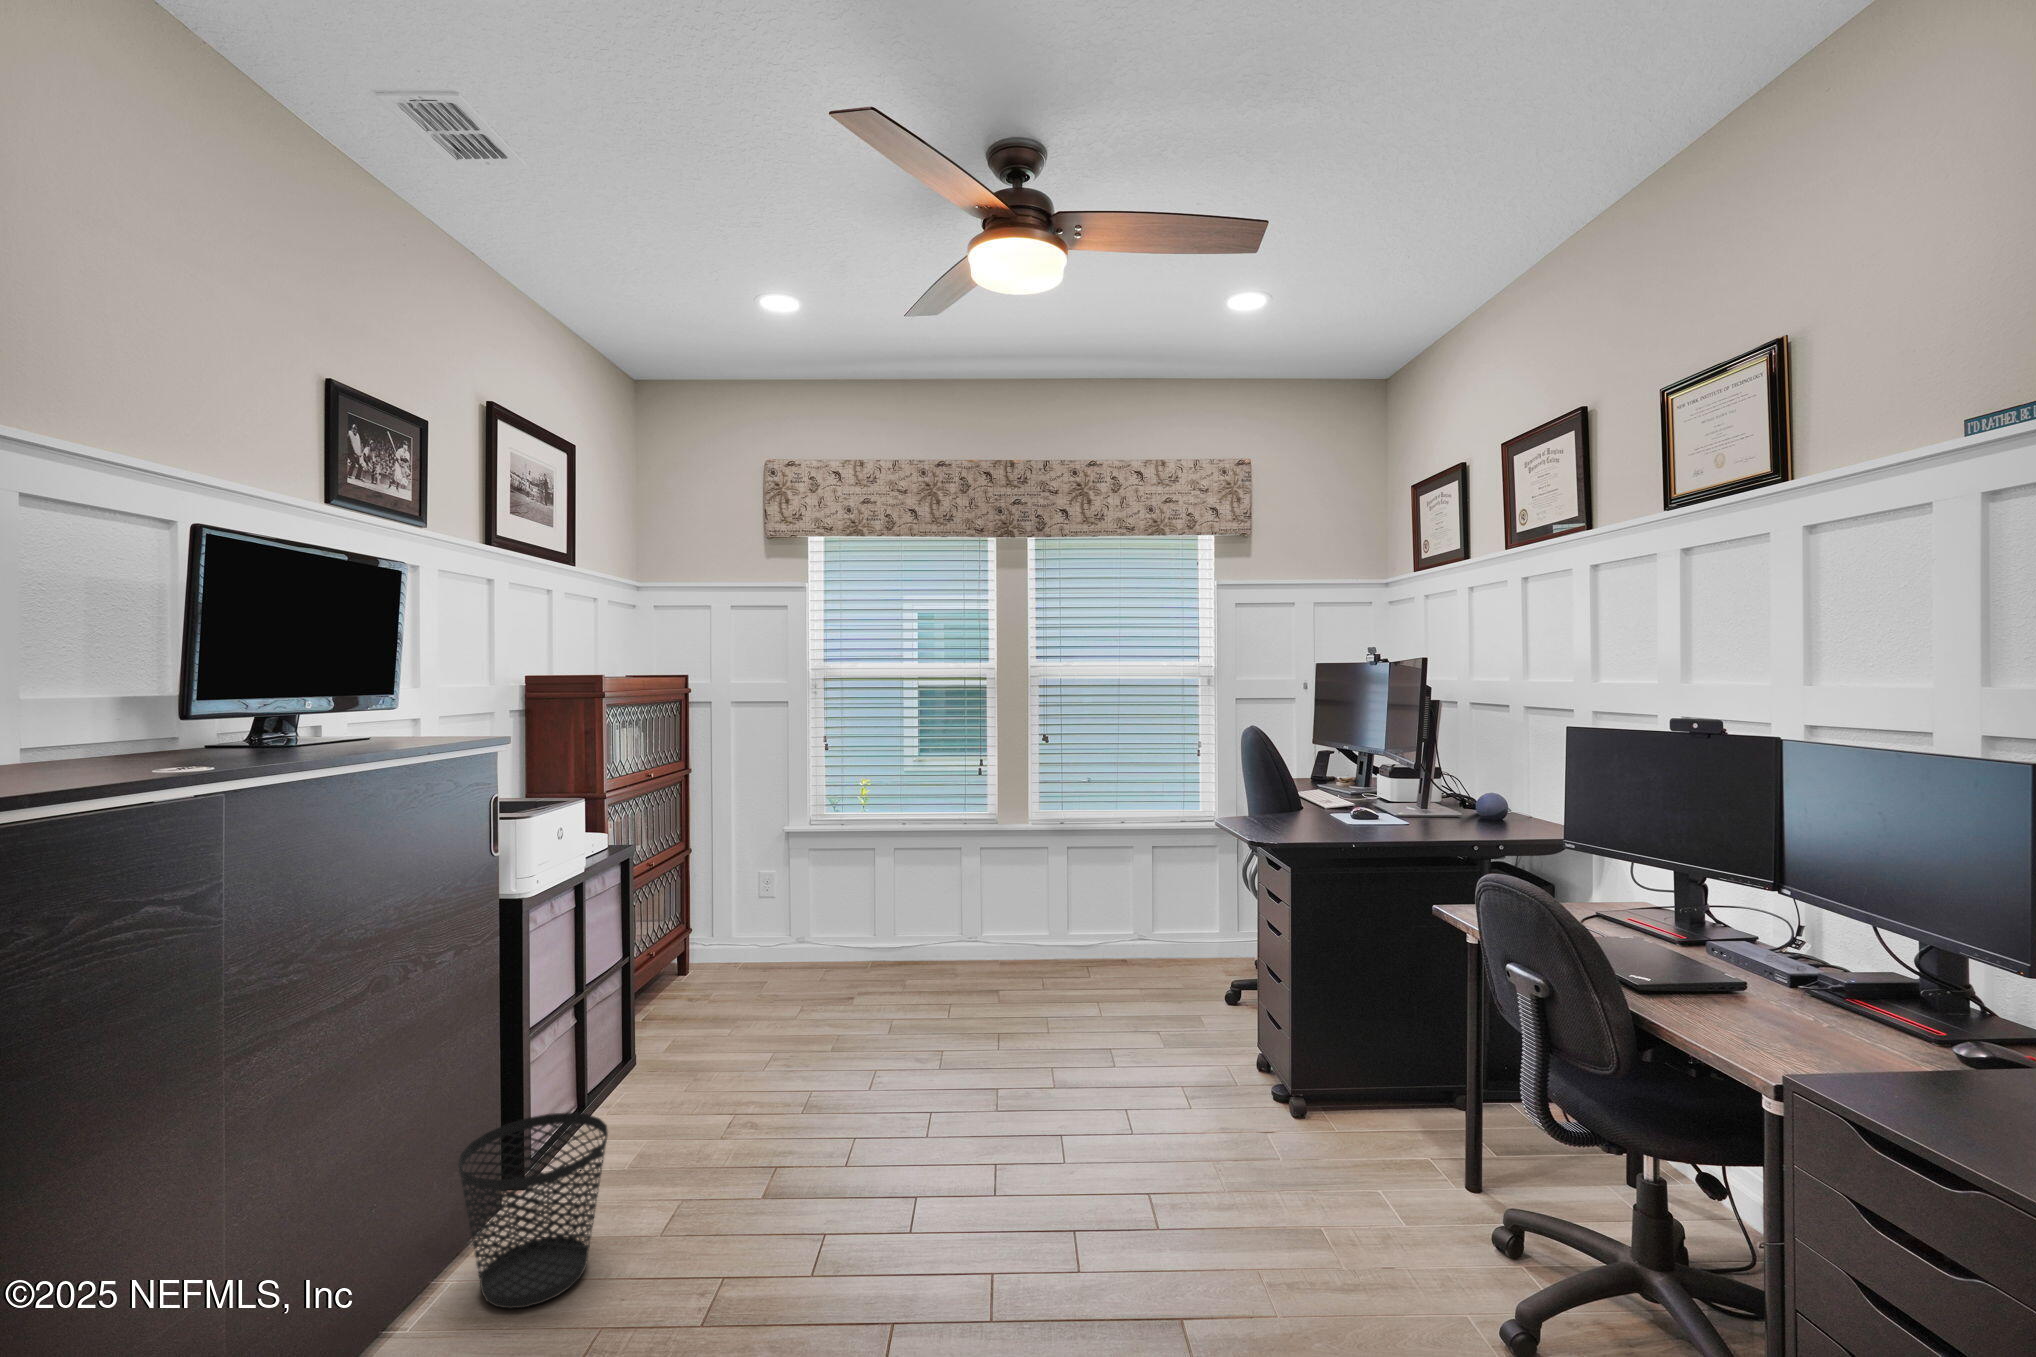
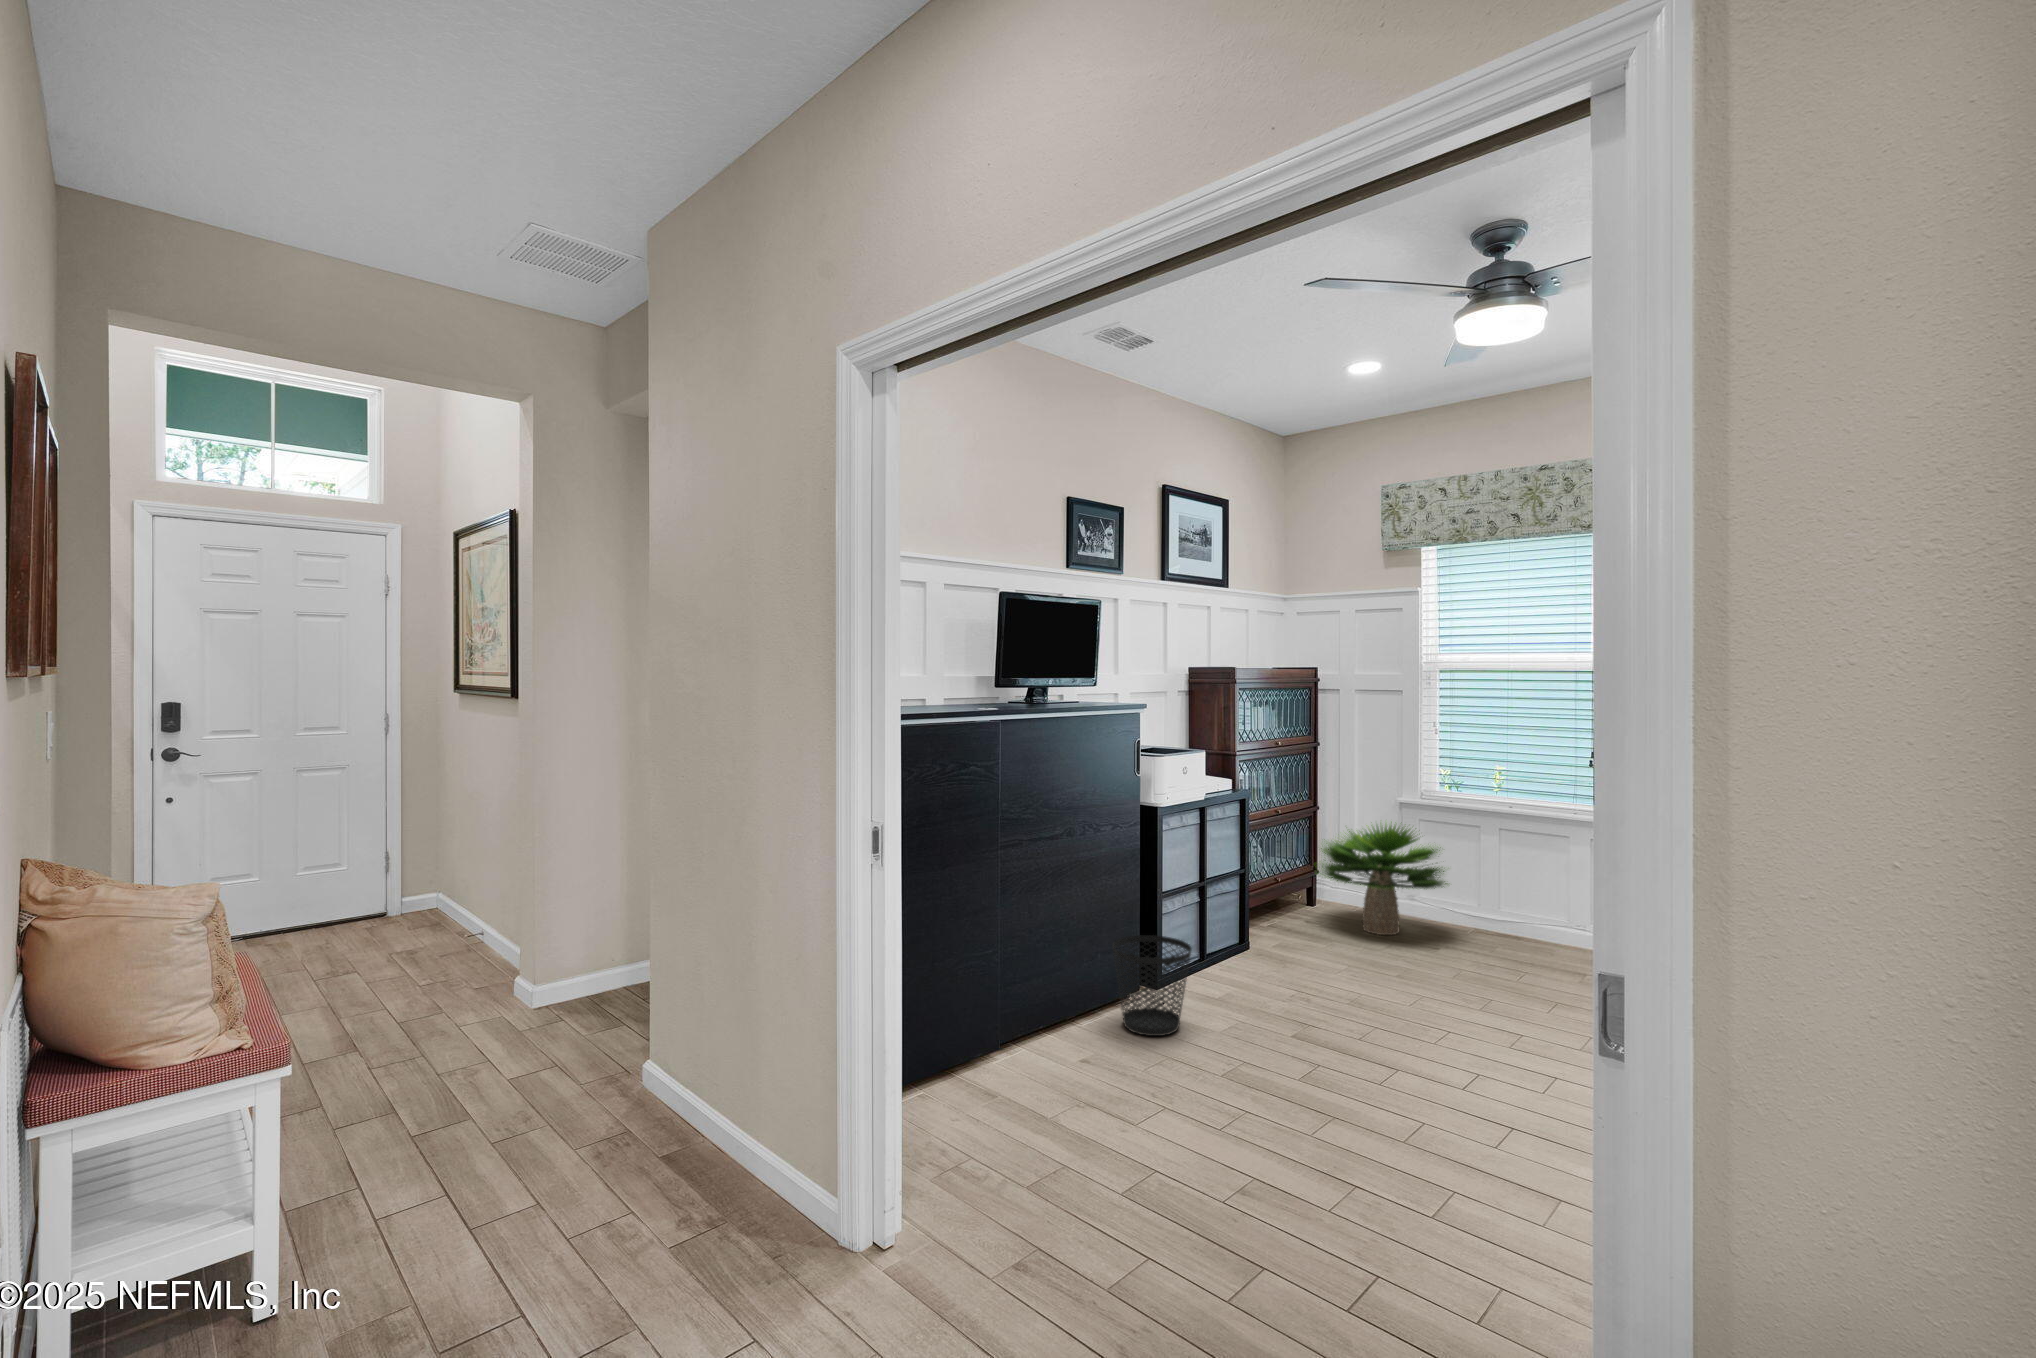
potted plant: none [696,852,862,995] -> present [1320,822,1448,935]

